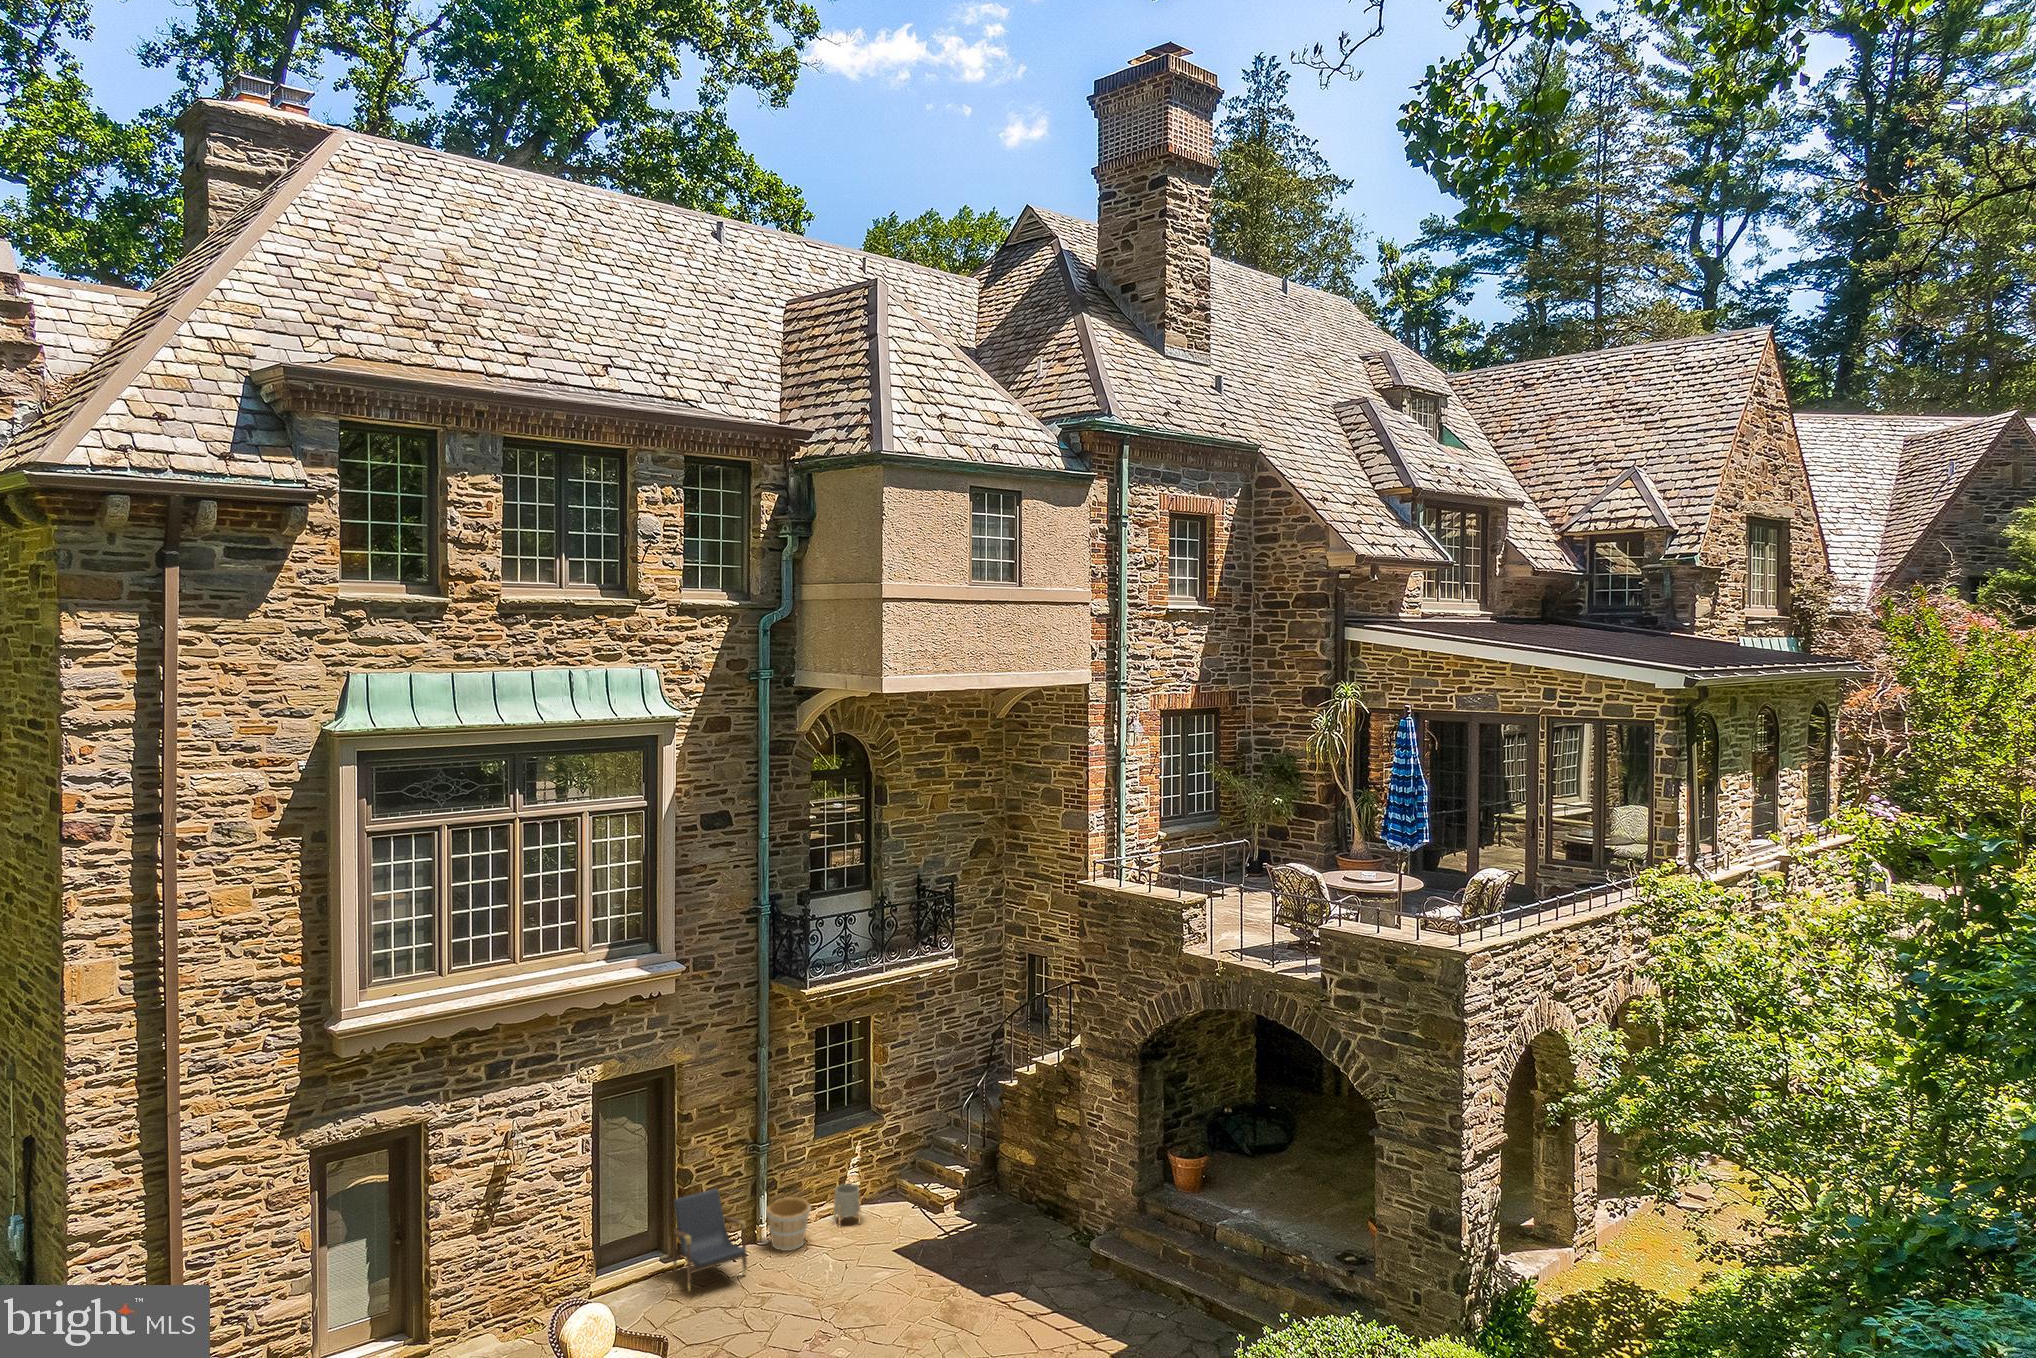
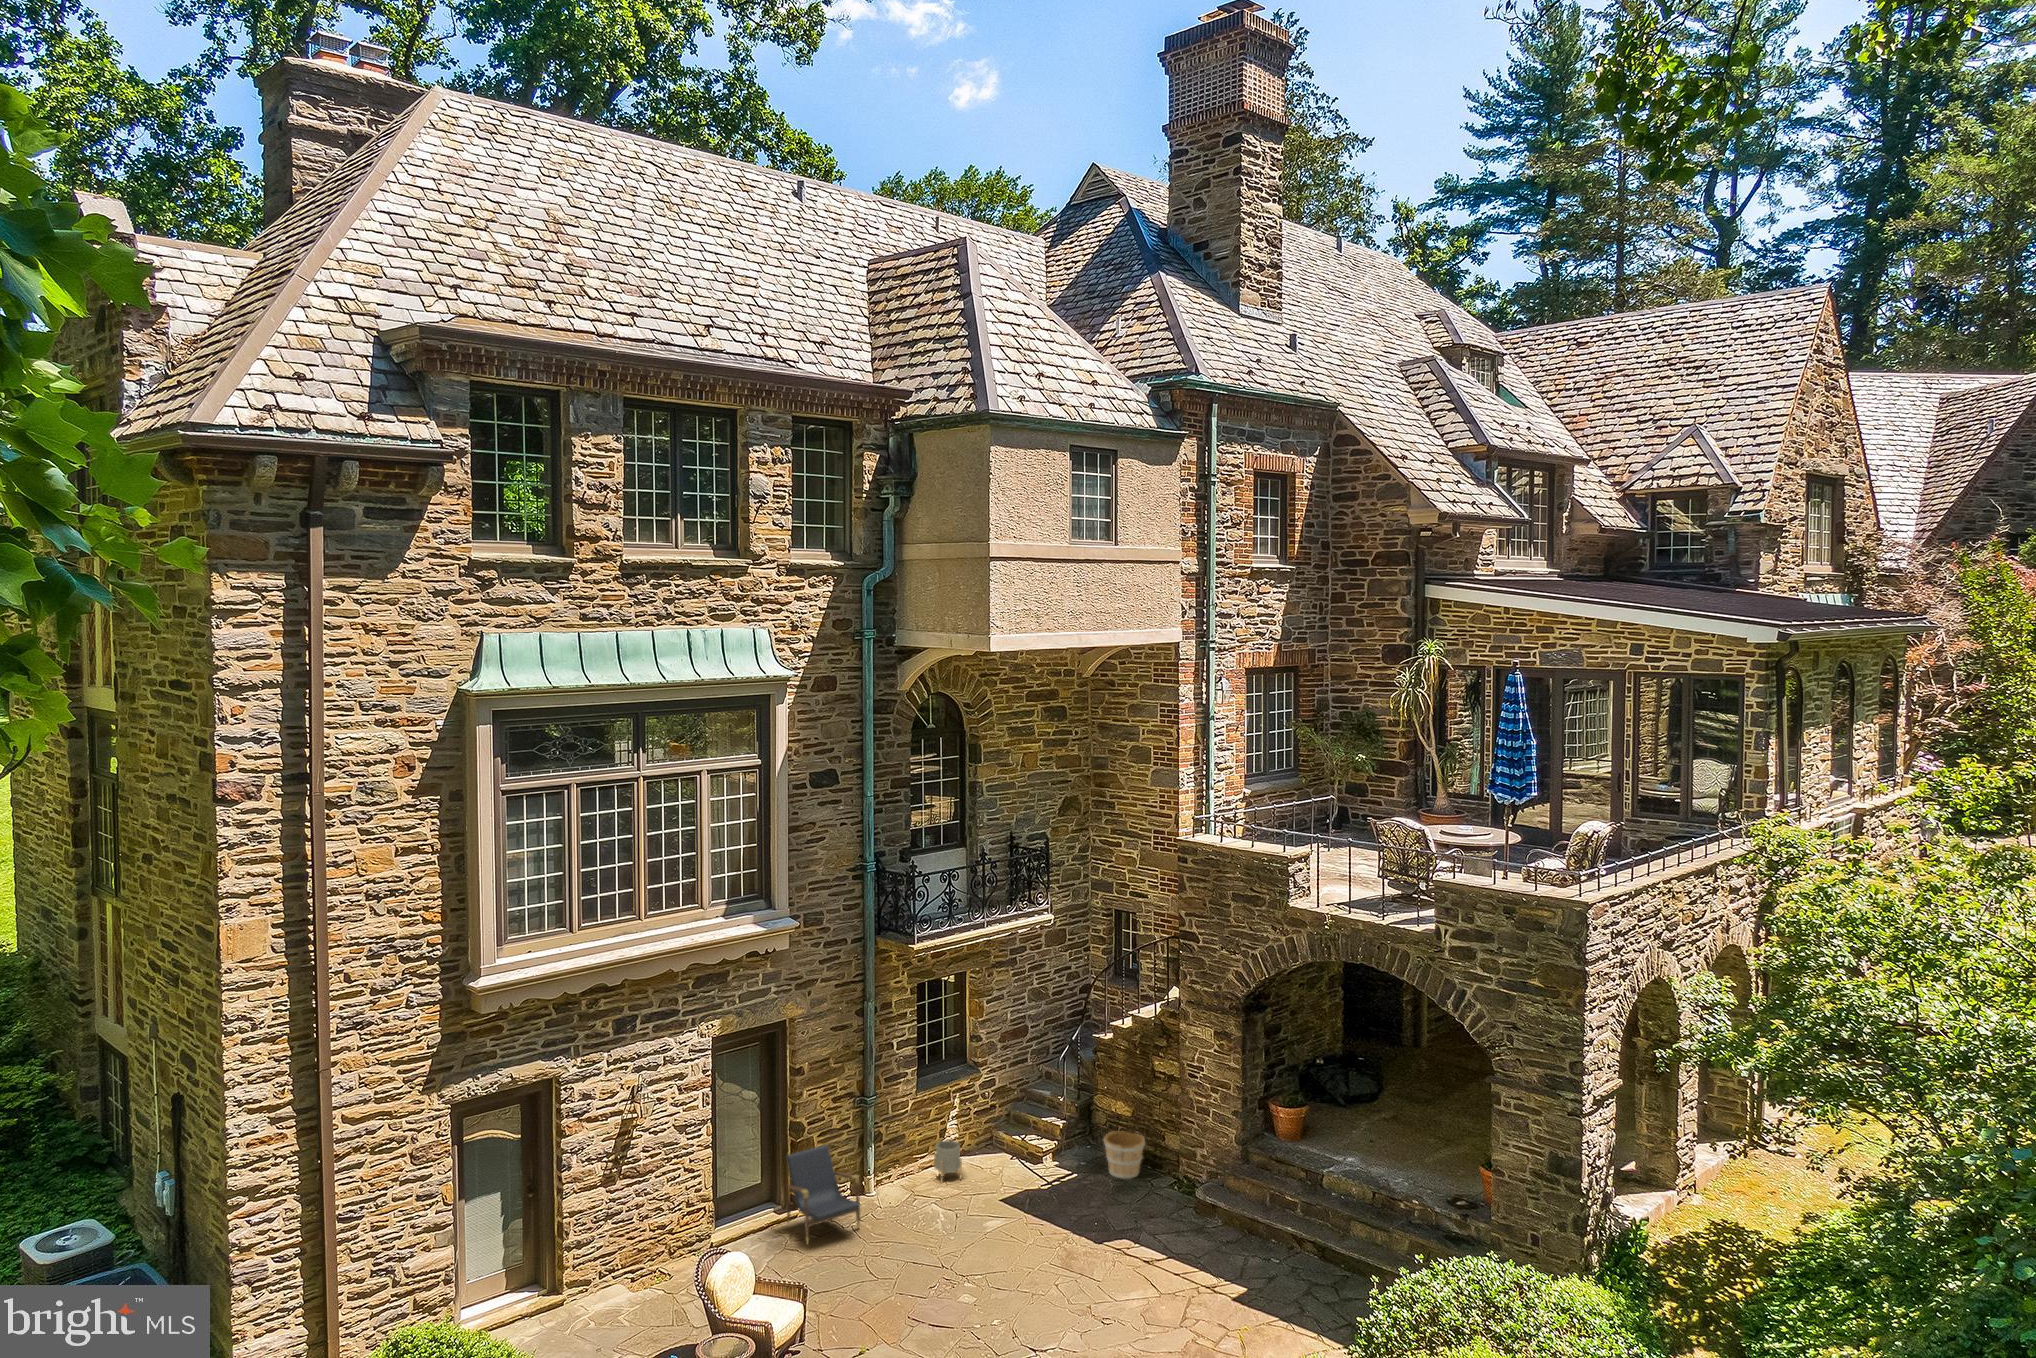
wooden bucket: present [766,1197,810,1251] -> present [1104,1131,1145,1179]

